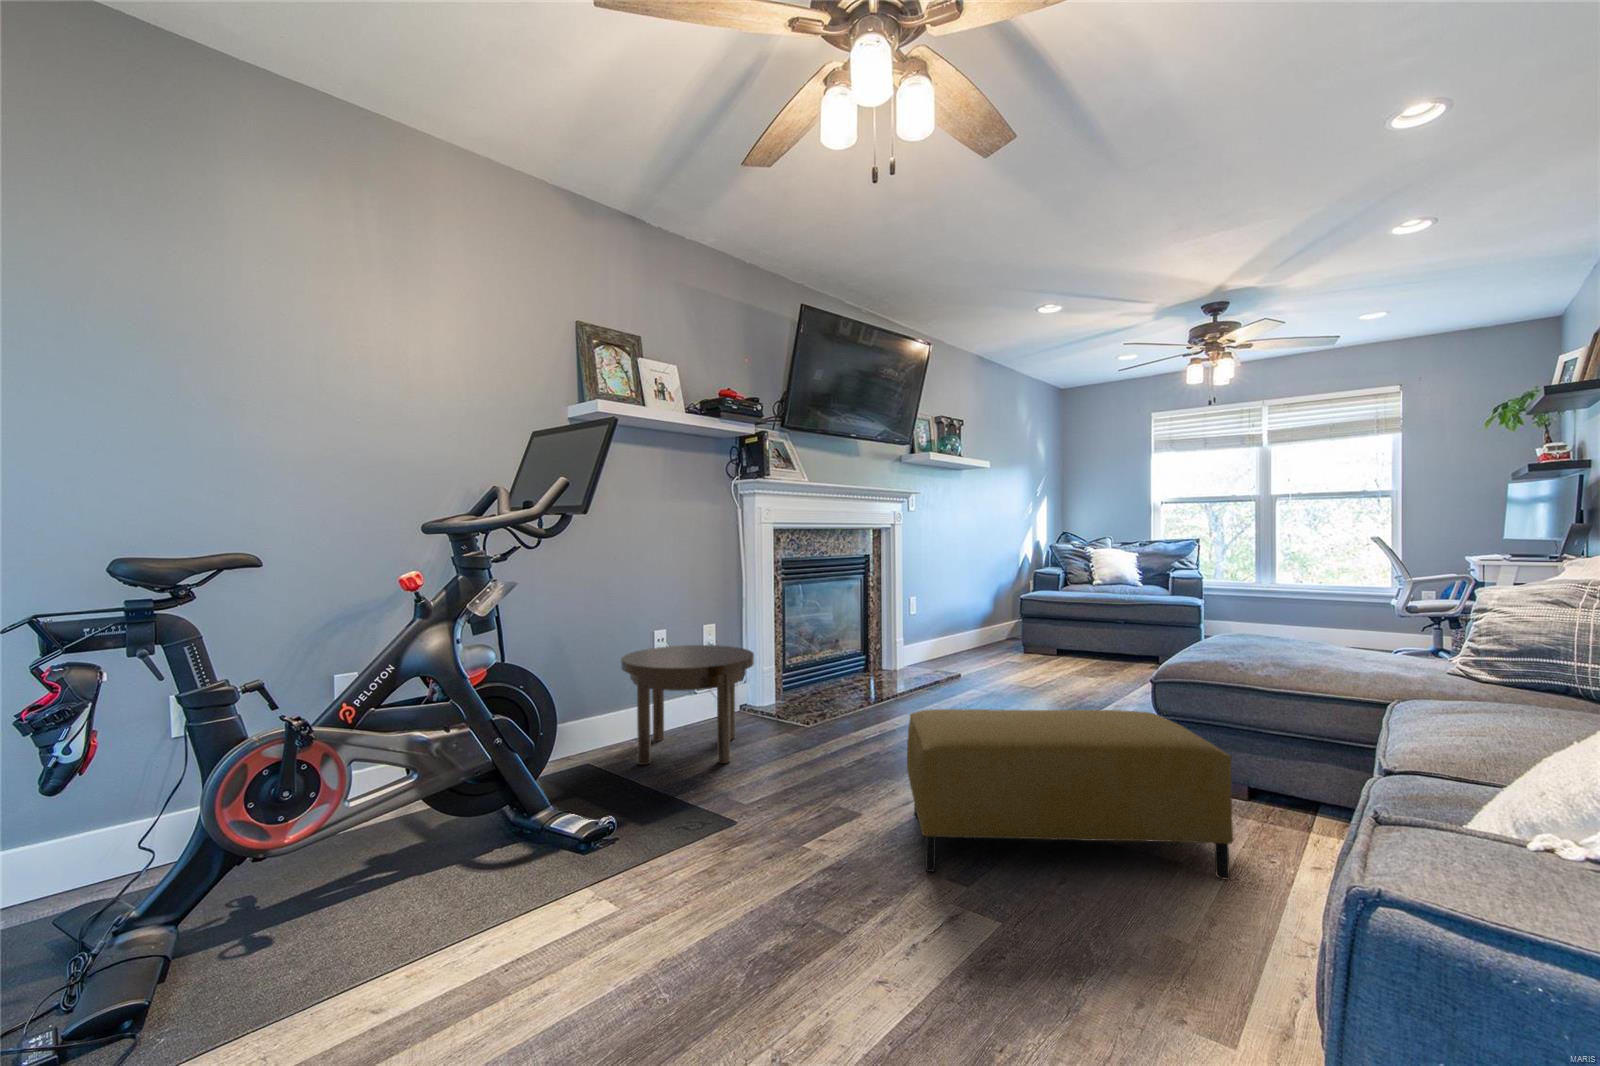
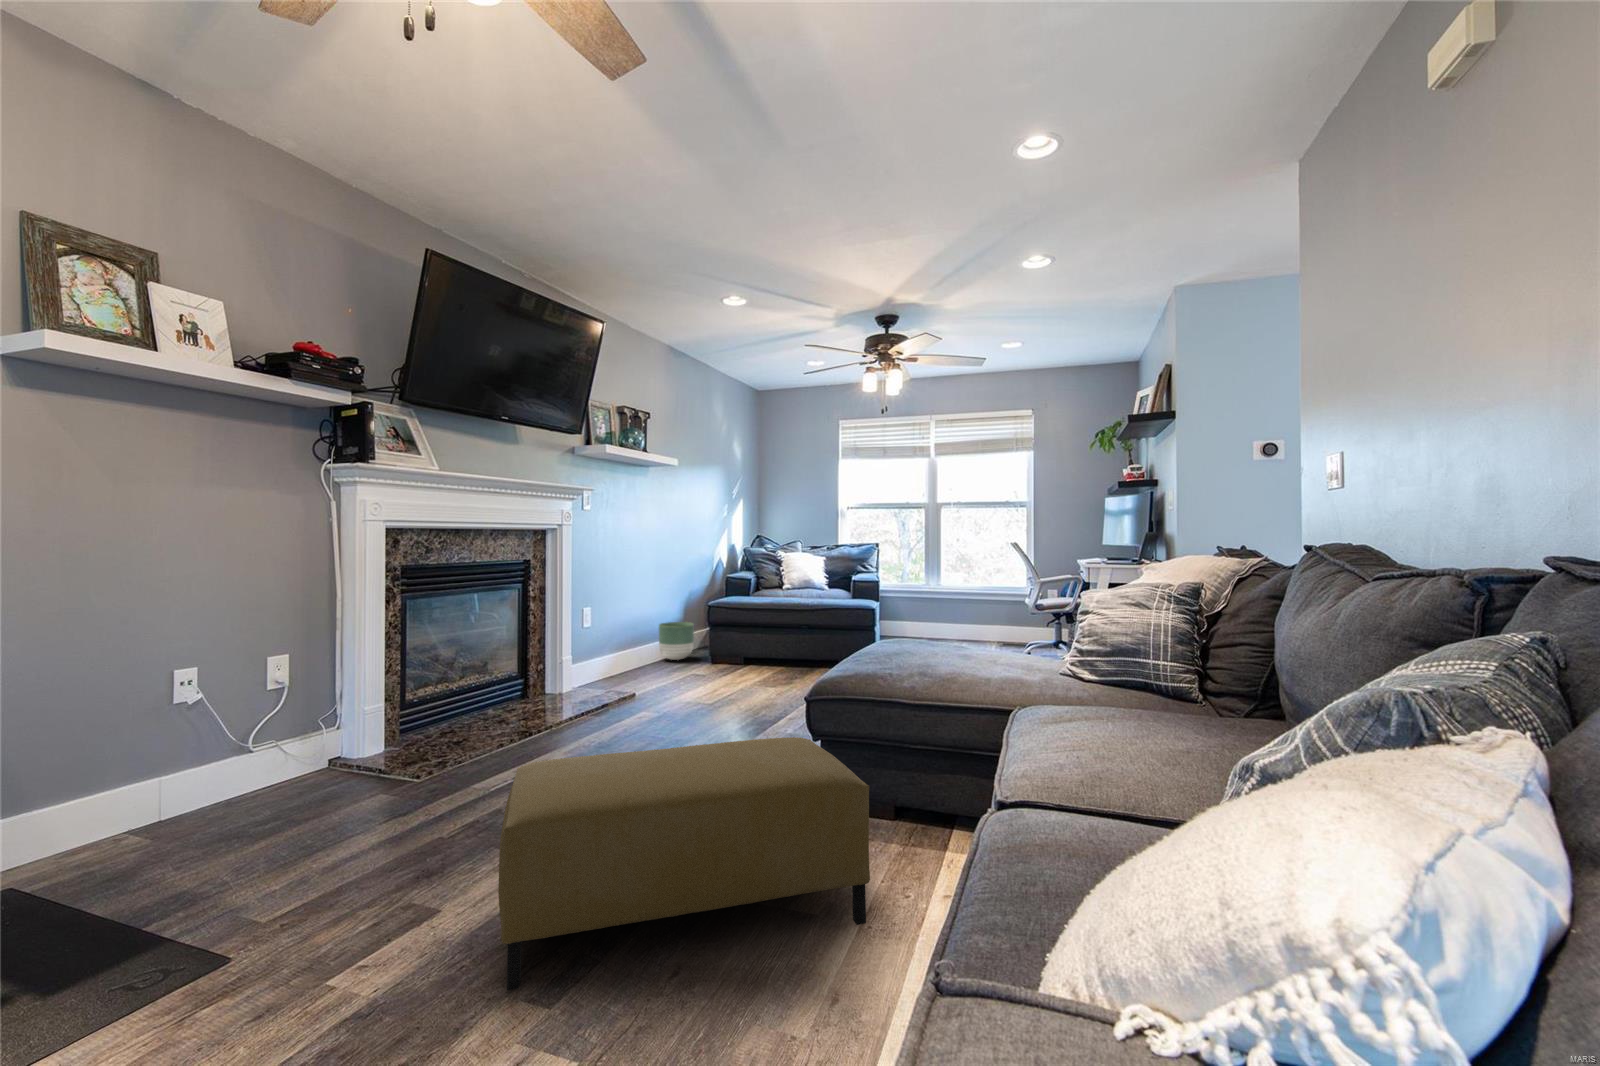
planter: none [971,613,1004,648] -> present [659,622,694,660]
side table: present [621,645,754,765] -> none [77,687,325,882]

